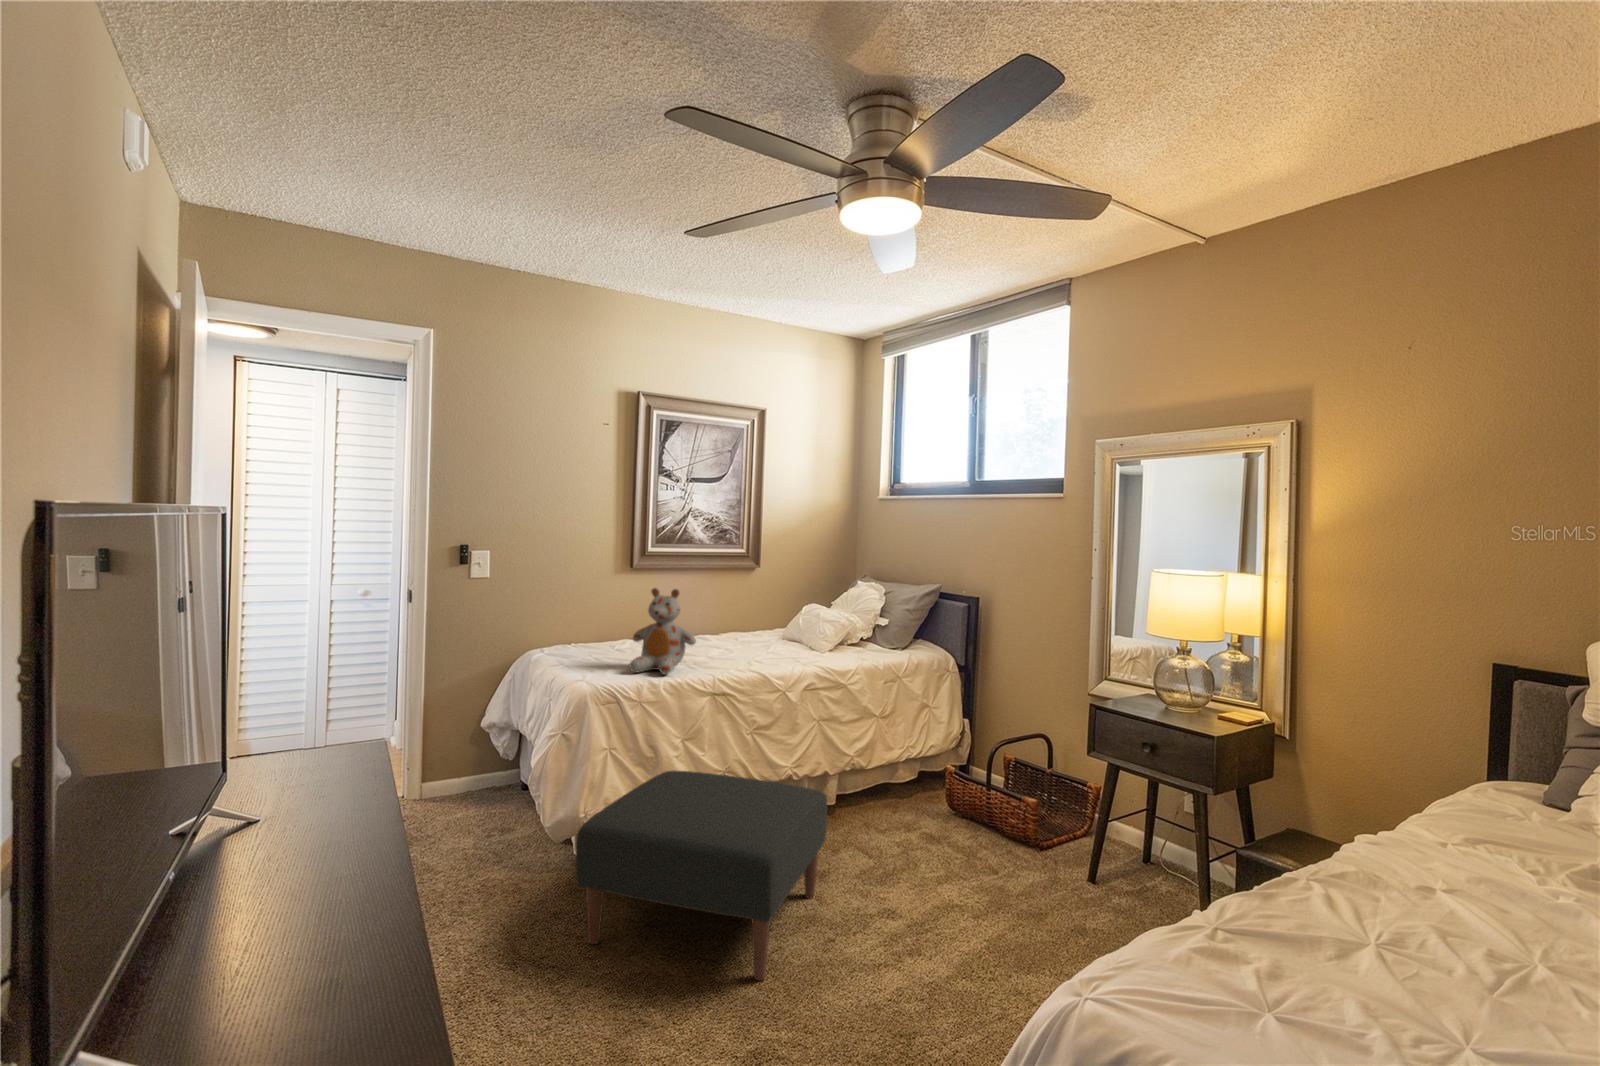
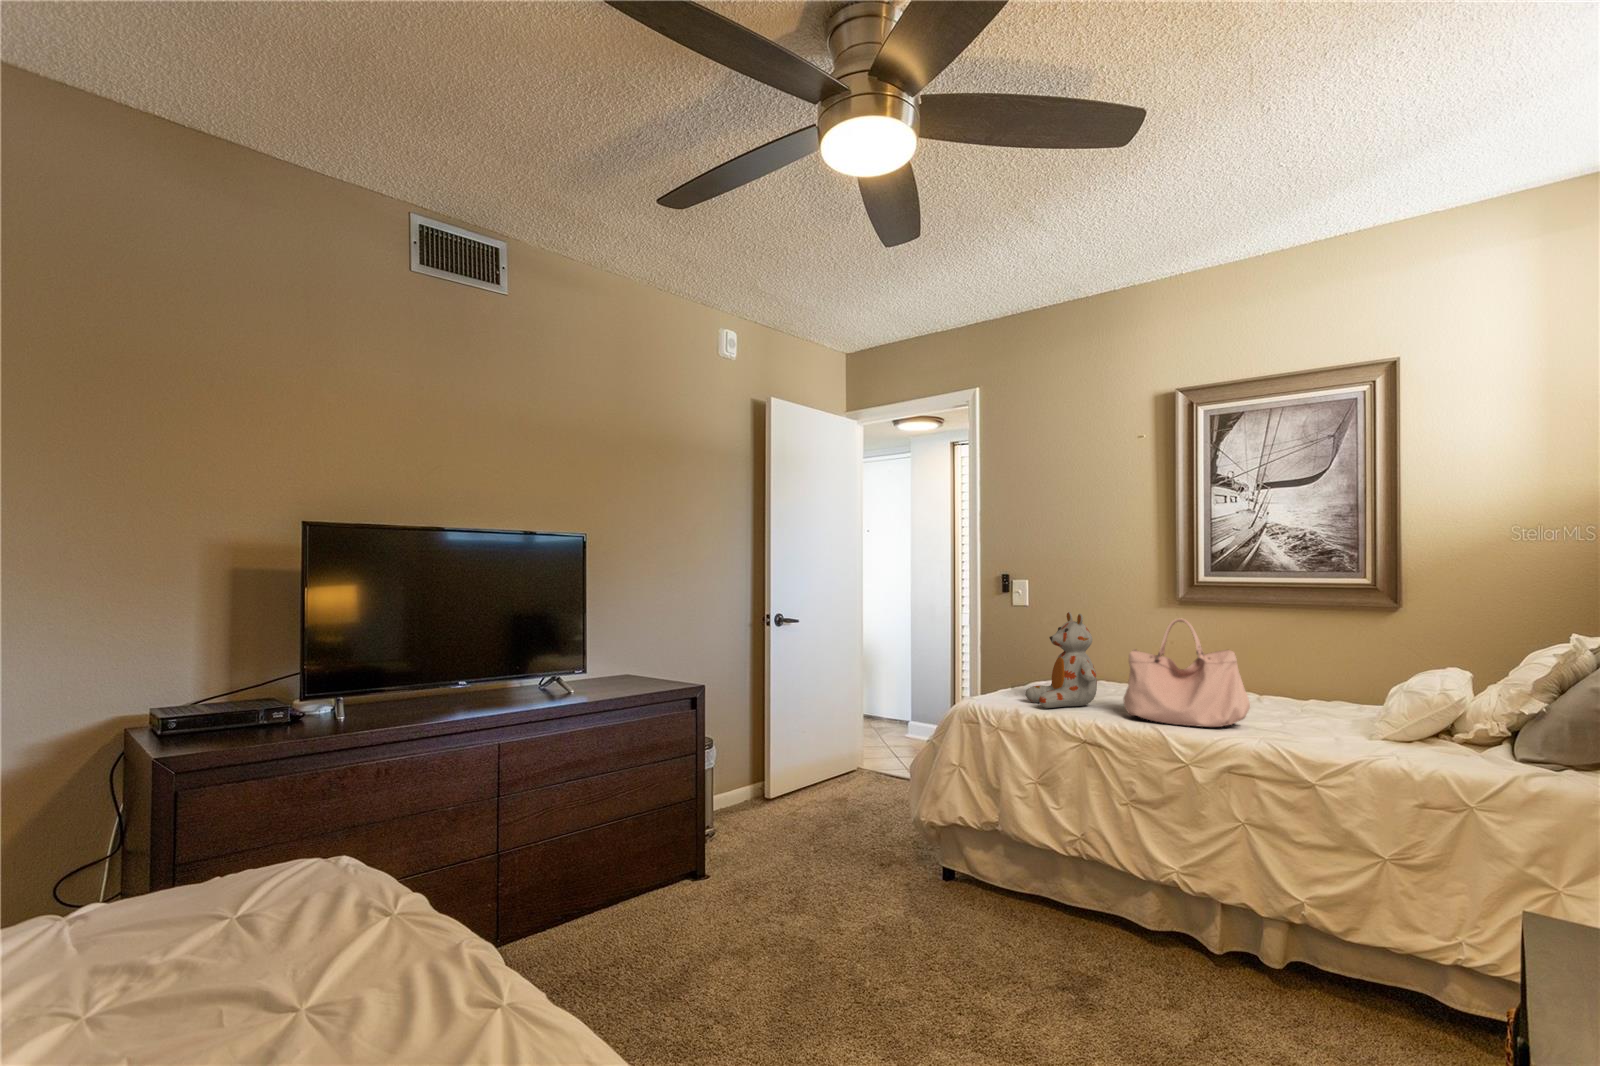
handbag: none [715,587,787,667] -> present [1123,618,1250,727]
ottoman: present [575,771,827,981] -> none [819,801,1058,1016]

